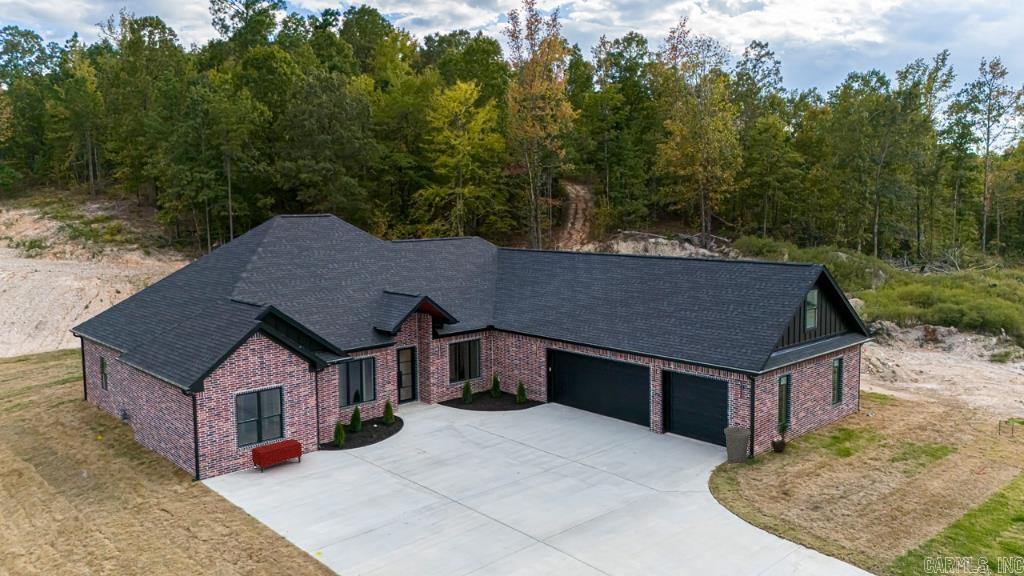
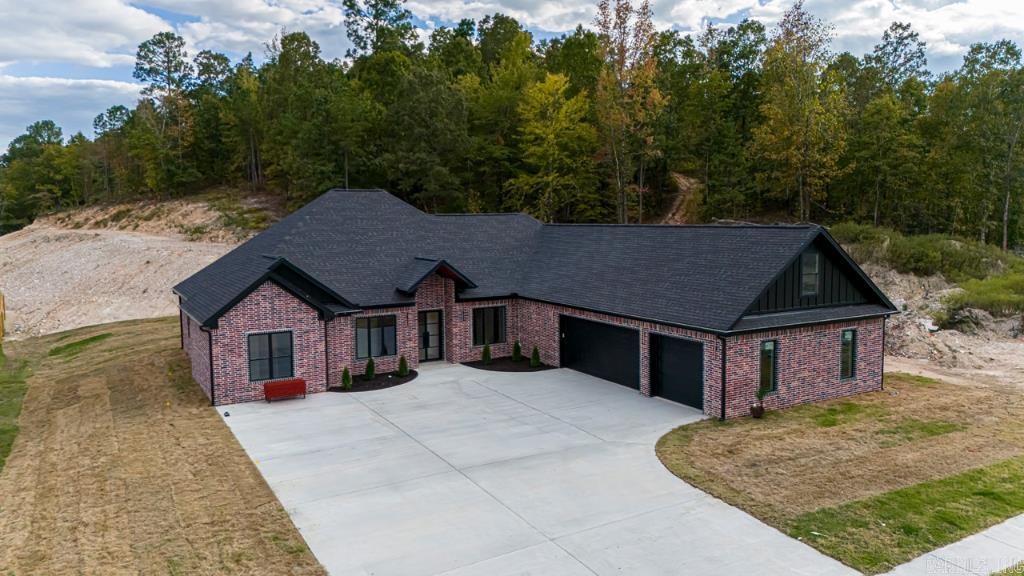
trash can: present [724,427,751,462] -> none [693,389,720,423]

